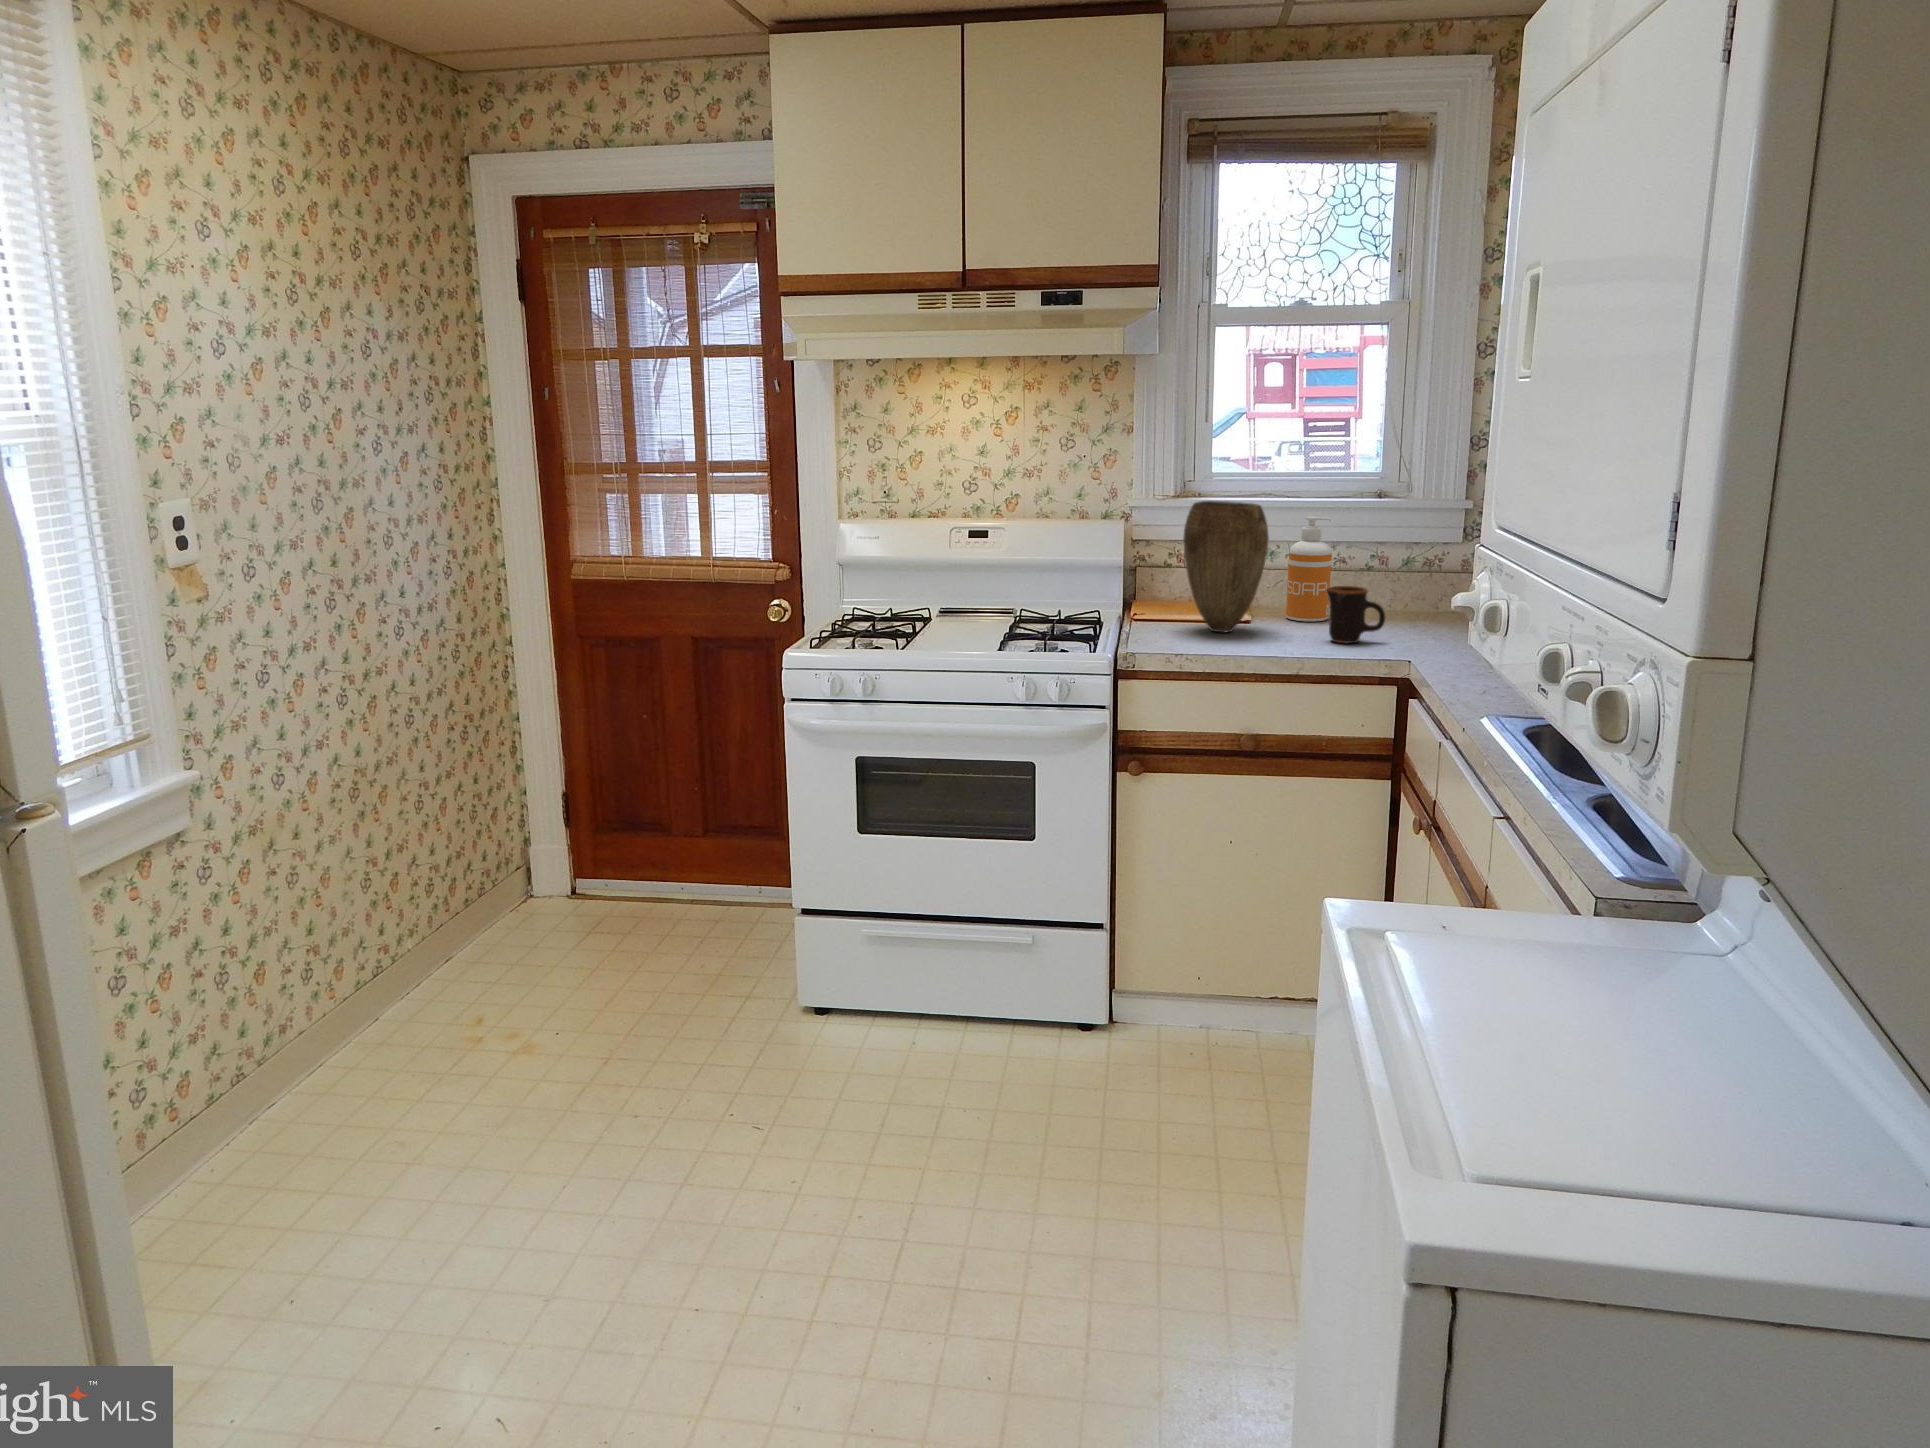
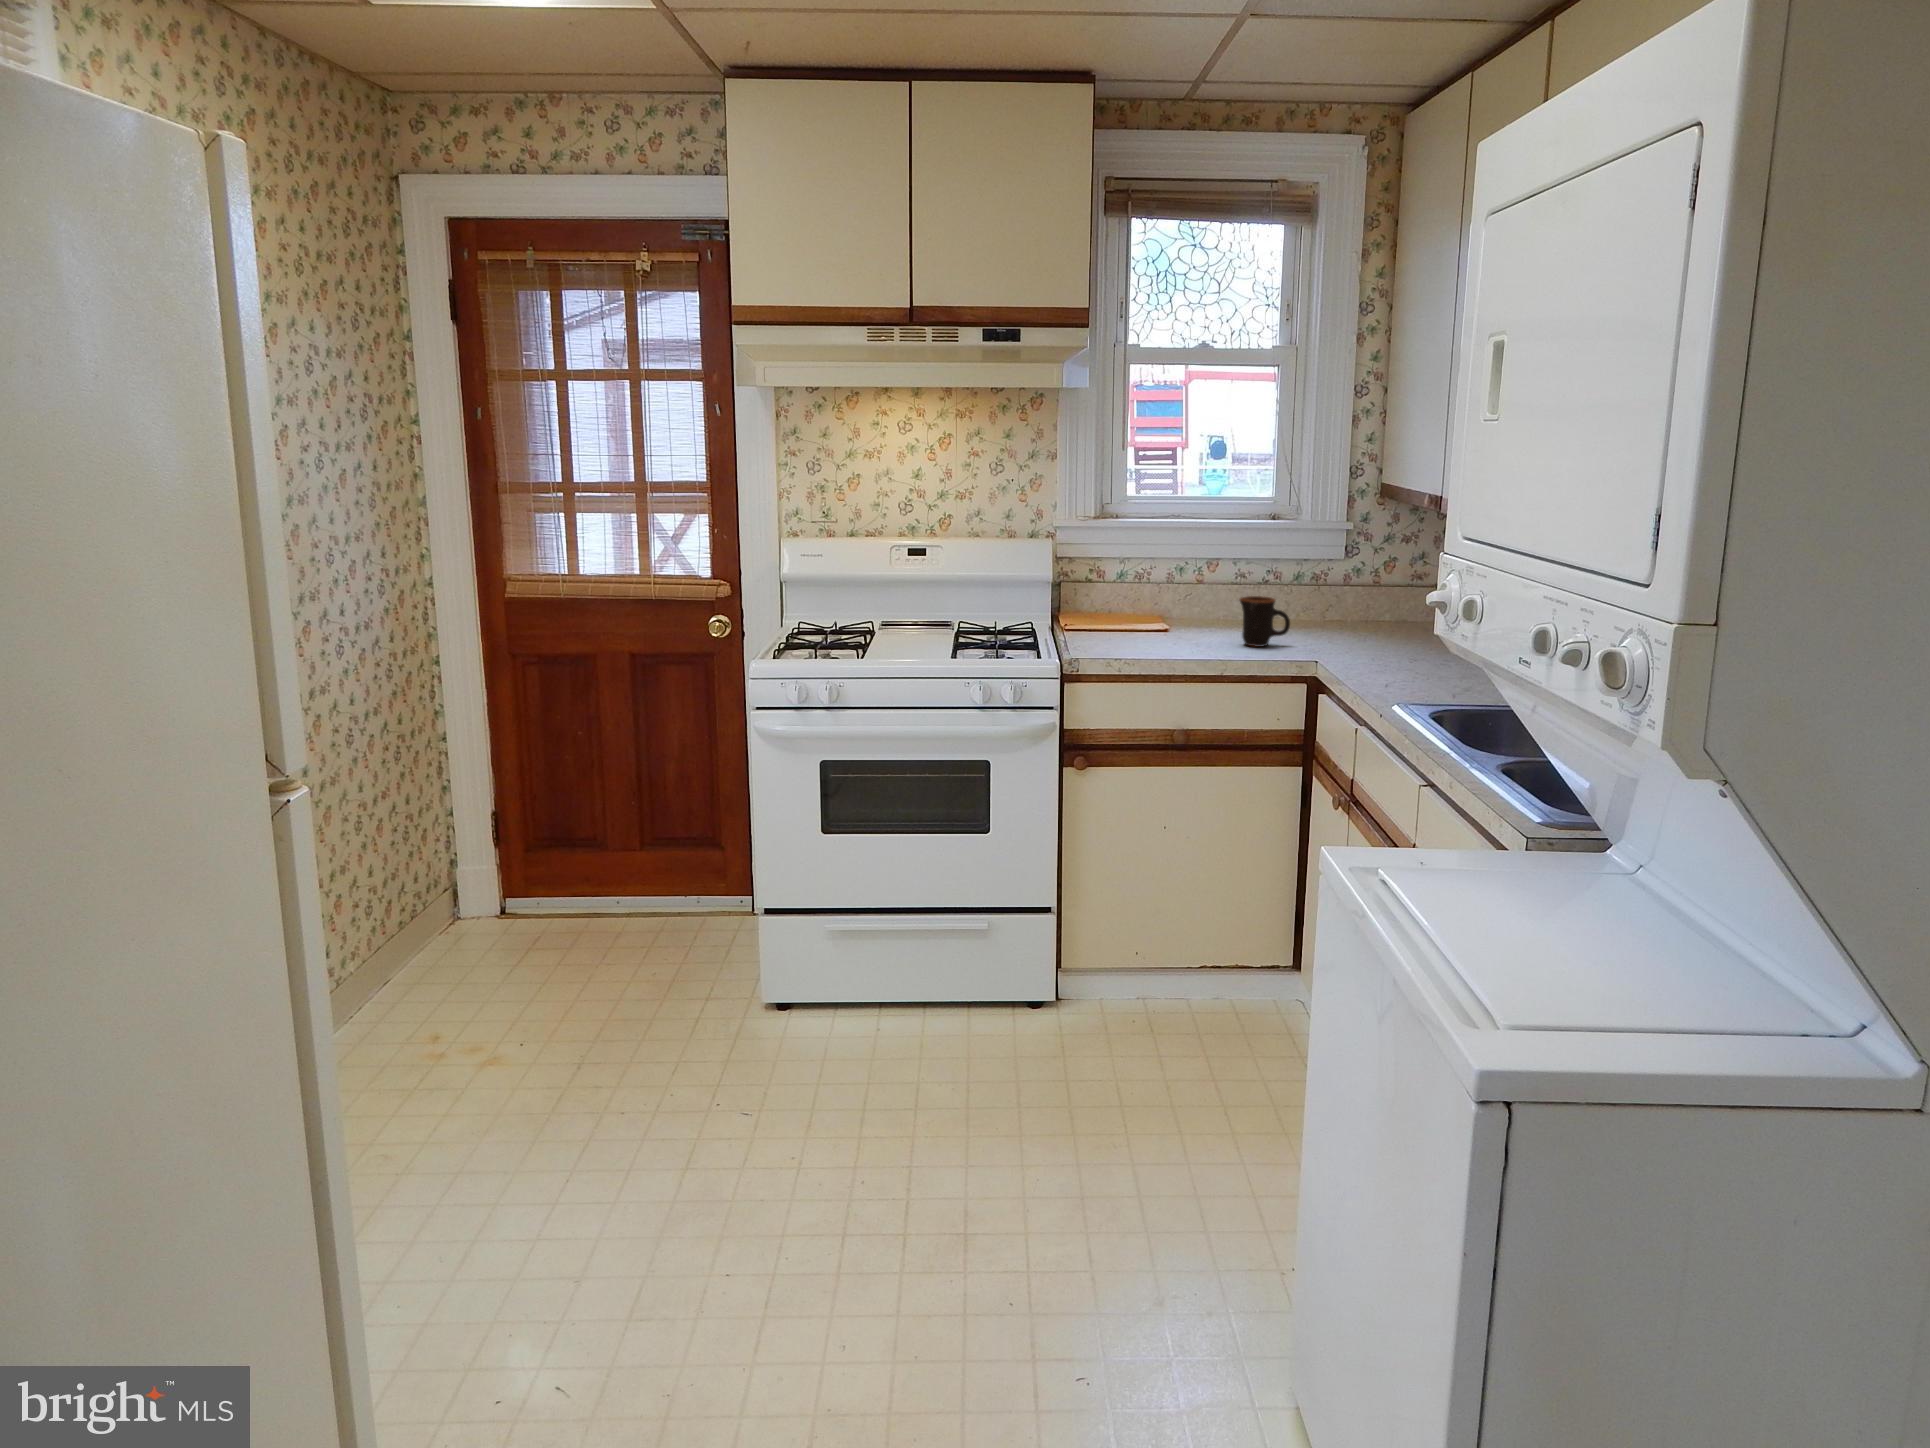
vase: present [1183,501,1269,632] -> none [1112,521,1187,639]
soap dispenser: present [1286,516,1332,621] -> none [1197,535,1236,629]

